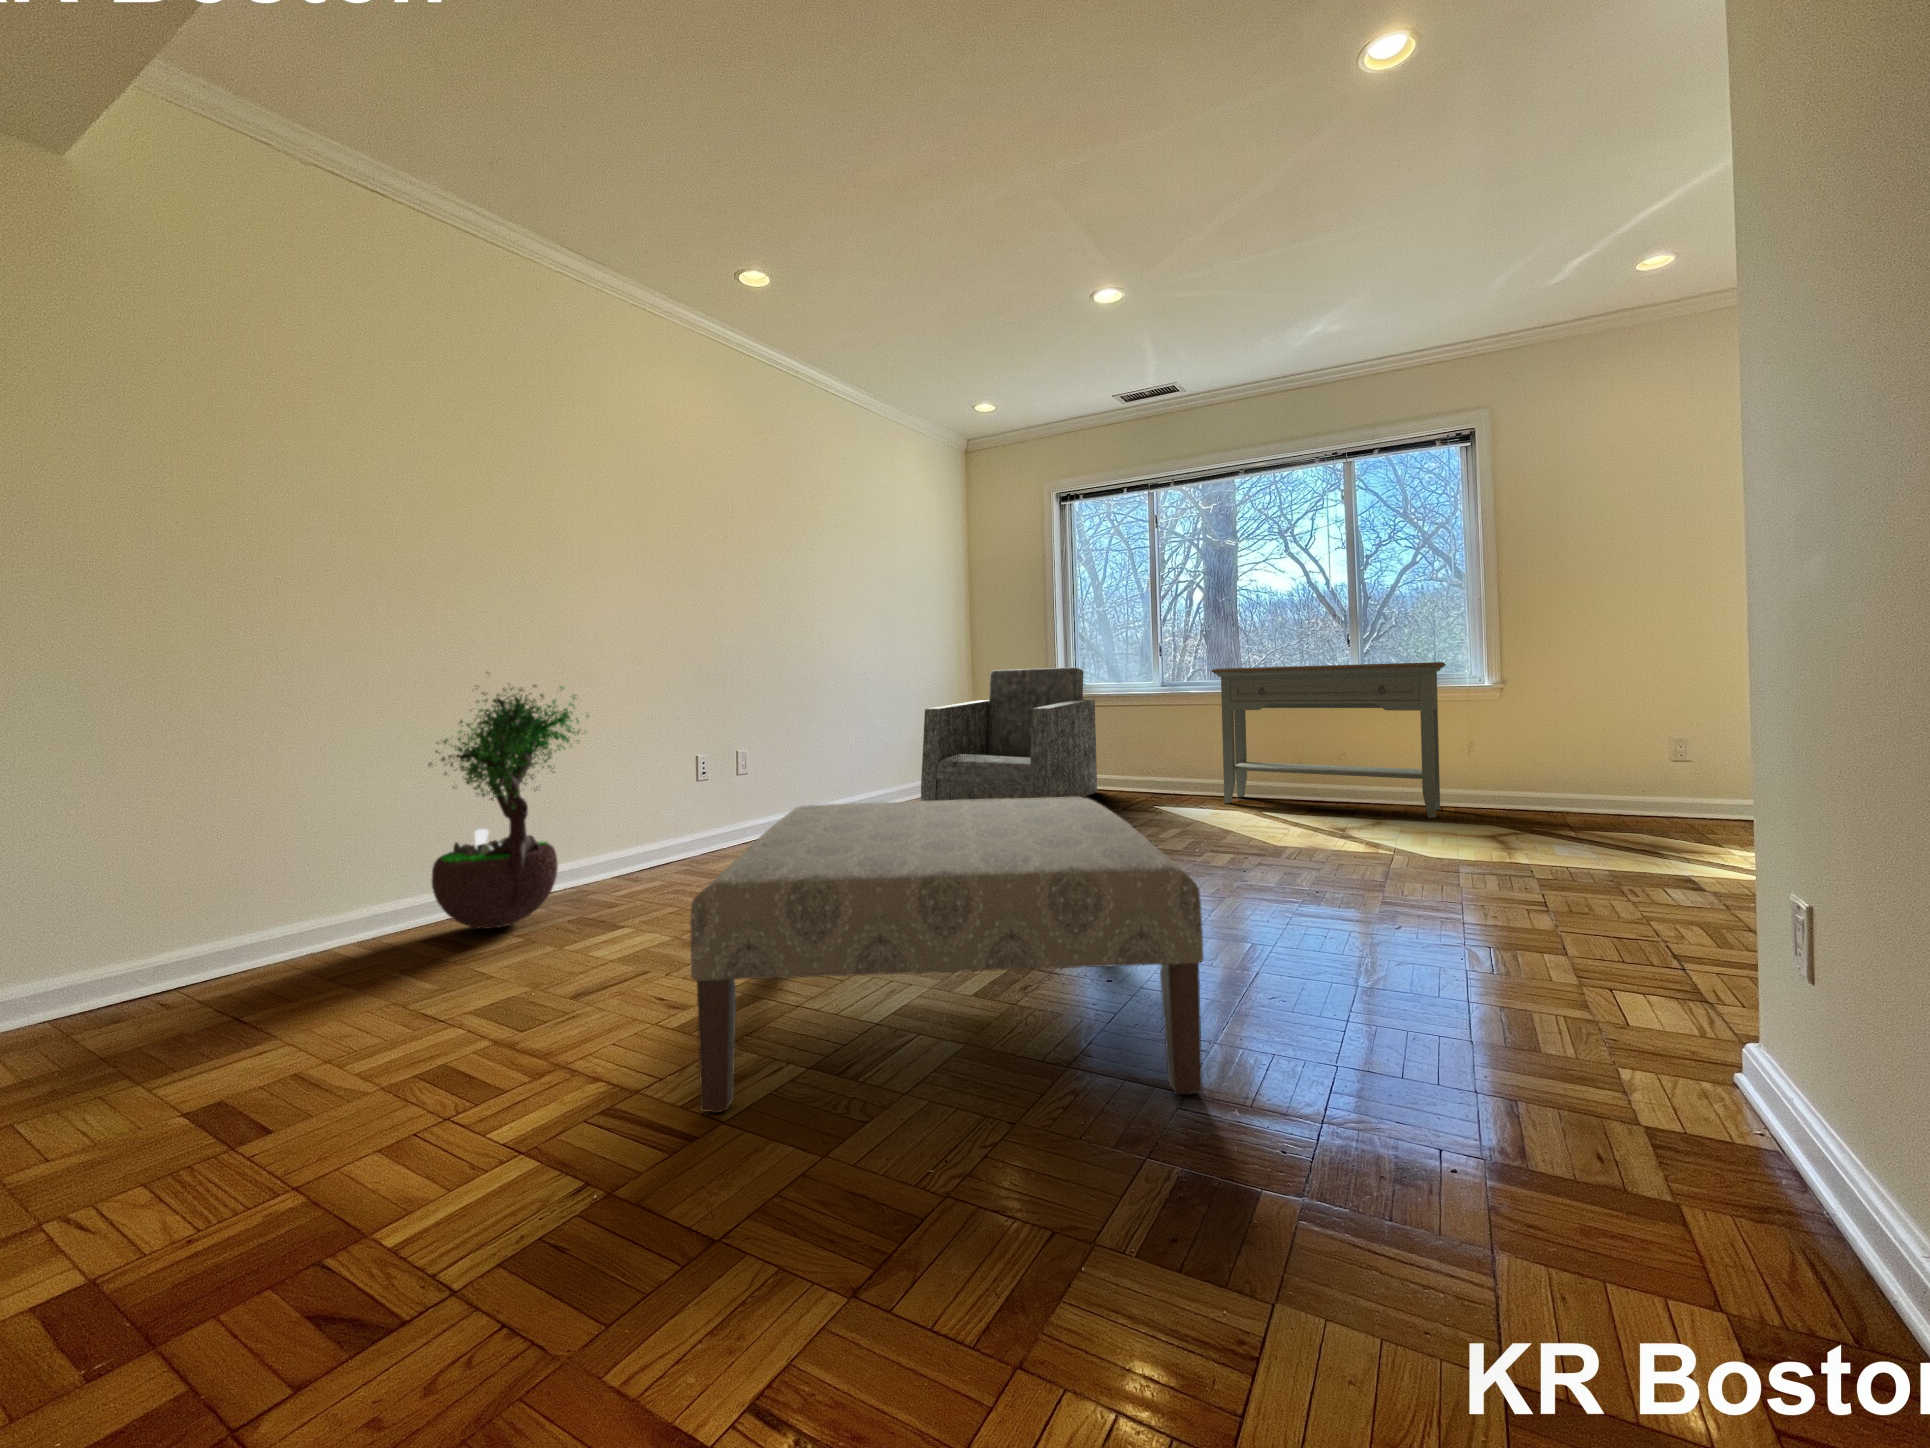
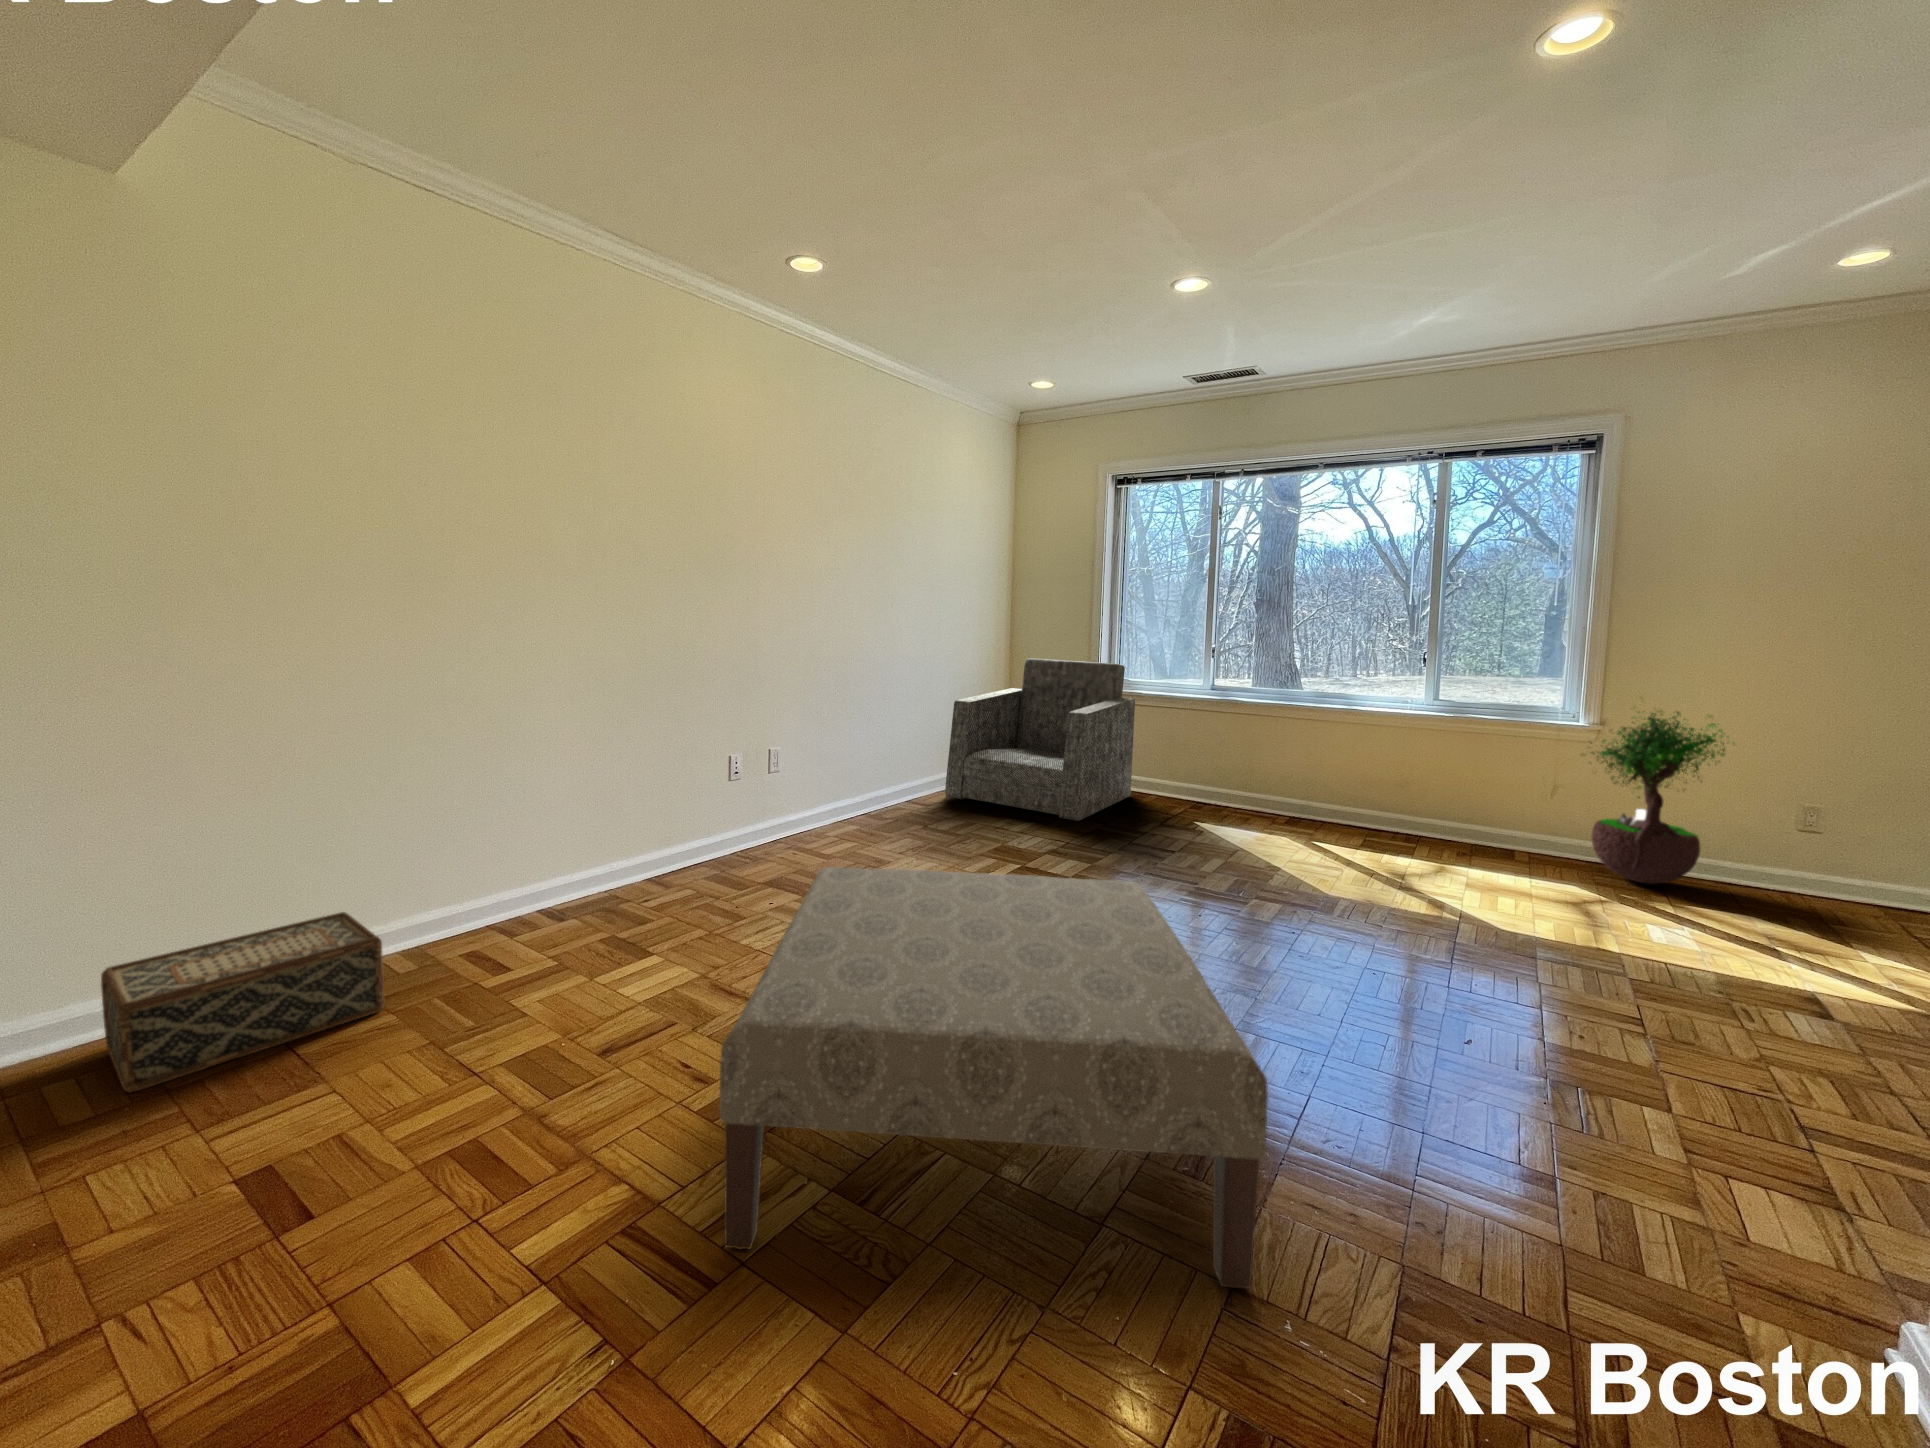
console table: present [1212,662,1446,818] -> none [1268,679,1540,869]
potted tree: present [428,685,588,929] -> present [1582,707,1734,884]
woven basket: none [26,892,343,1061] -> present [101,912,384,1092]

